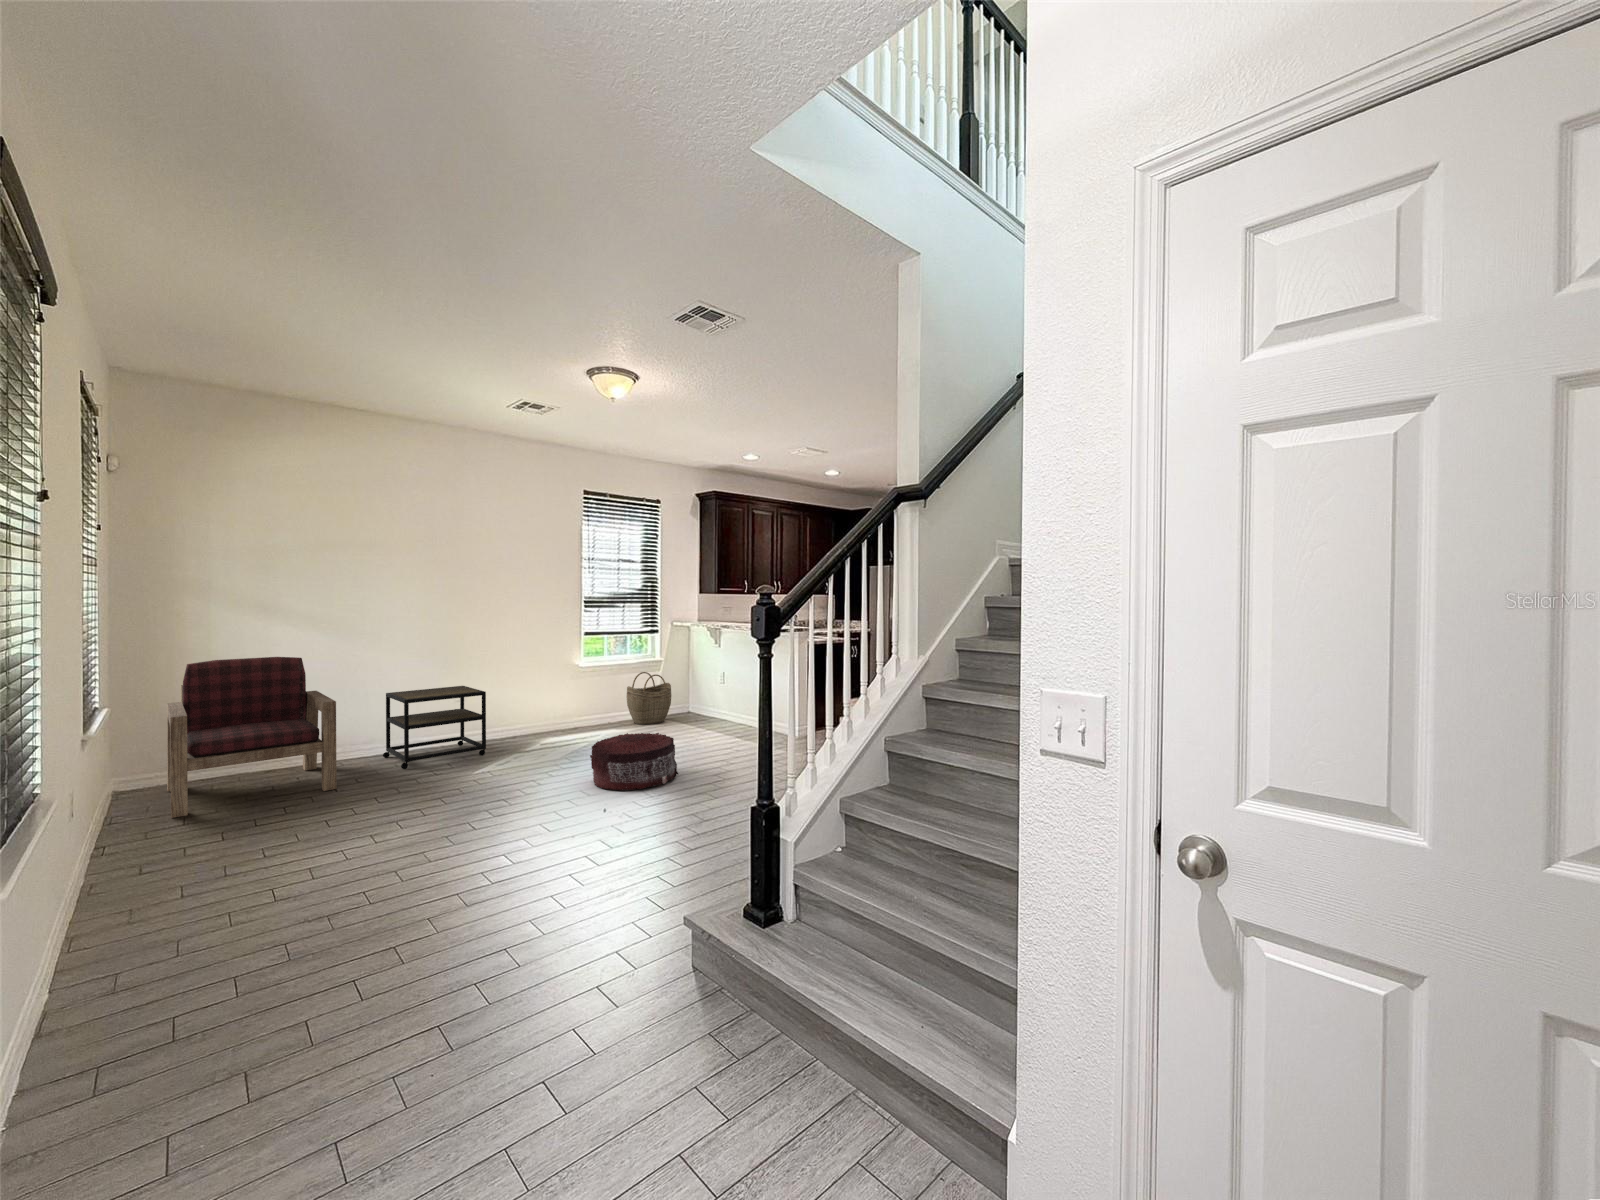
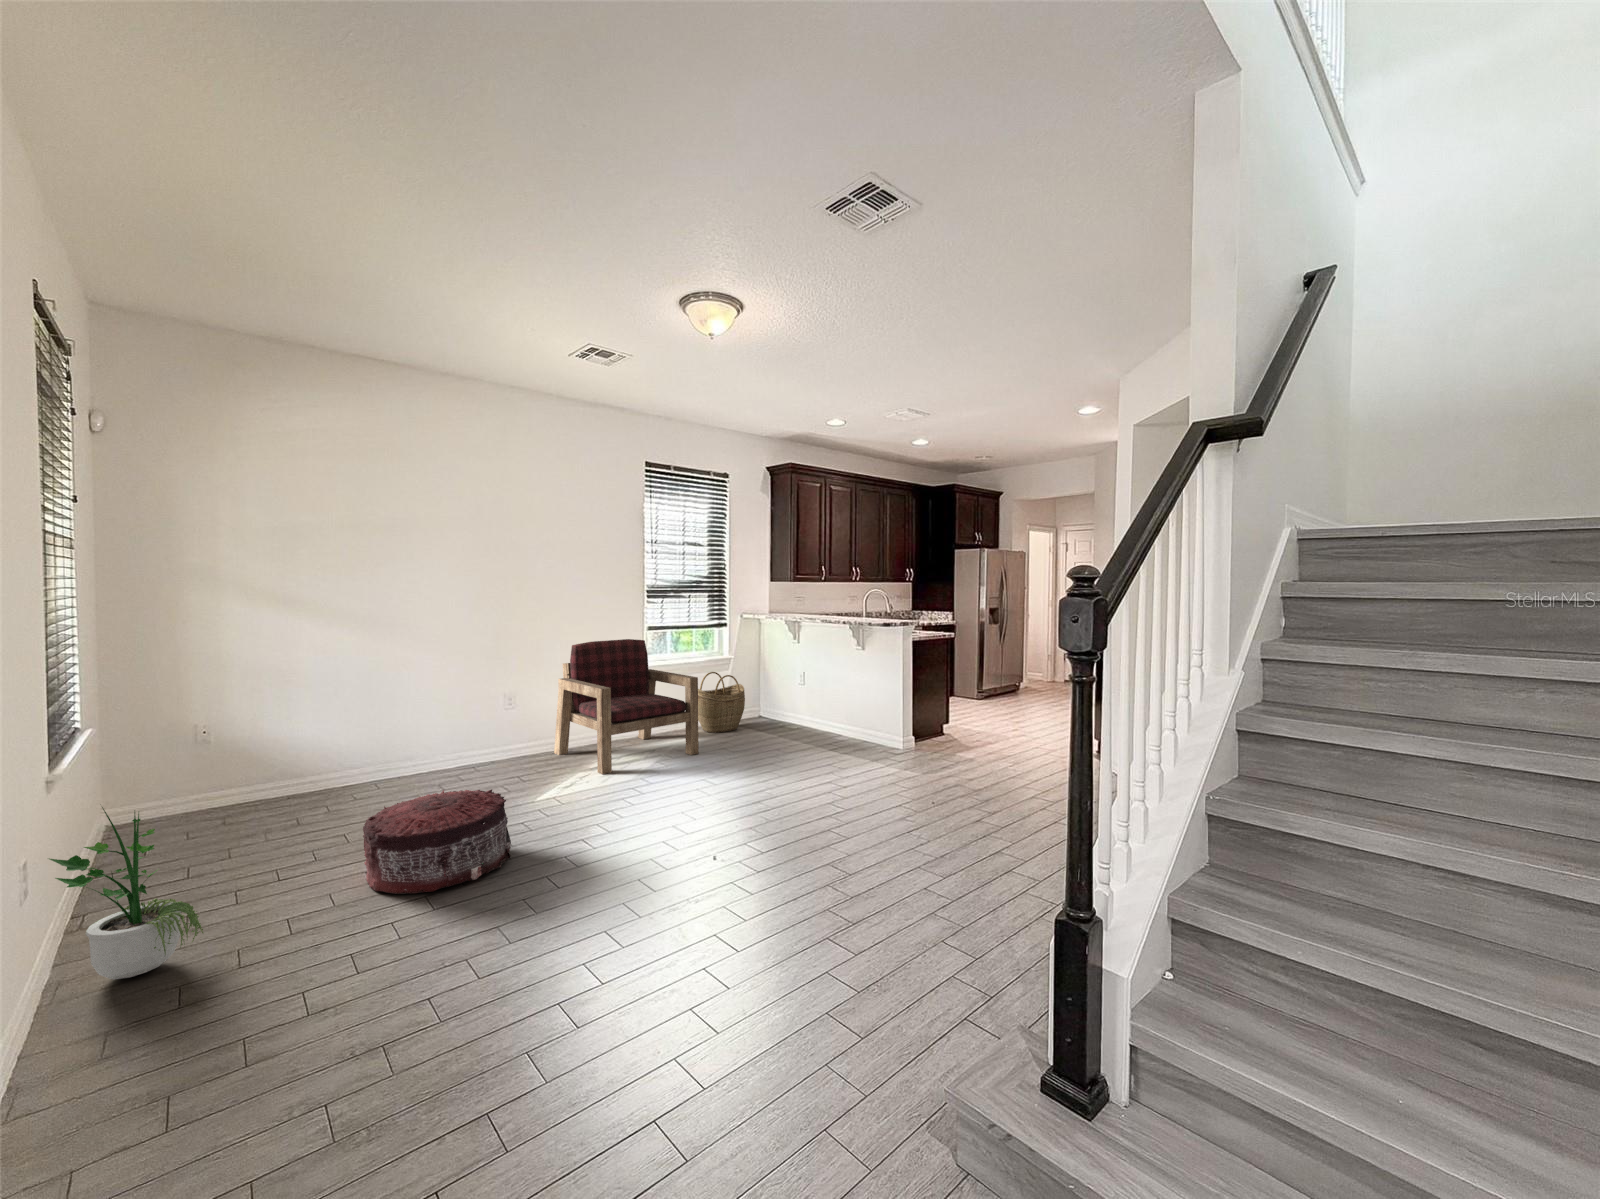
armchair: present [167,657,337,818] -> present [554,639,699,774]
side table: present [383,686,486,769] -> none [424,690,544,793]
pouf: present [590,733,678,790] -> present [363,789,511,894]
potted plant: none [89,753,201,884] -> present [49,807,203,979]

